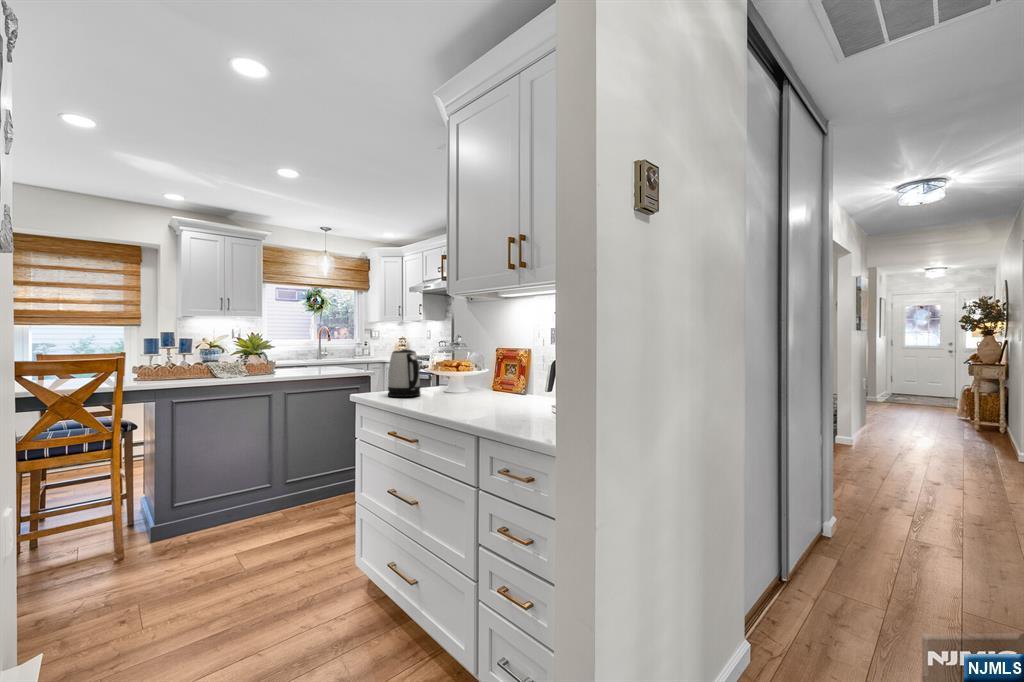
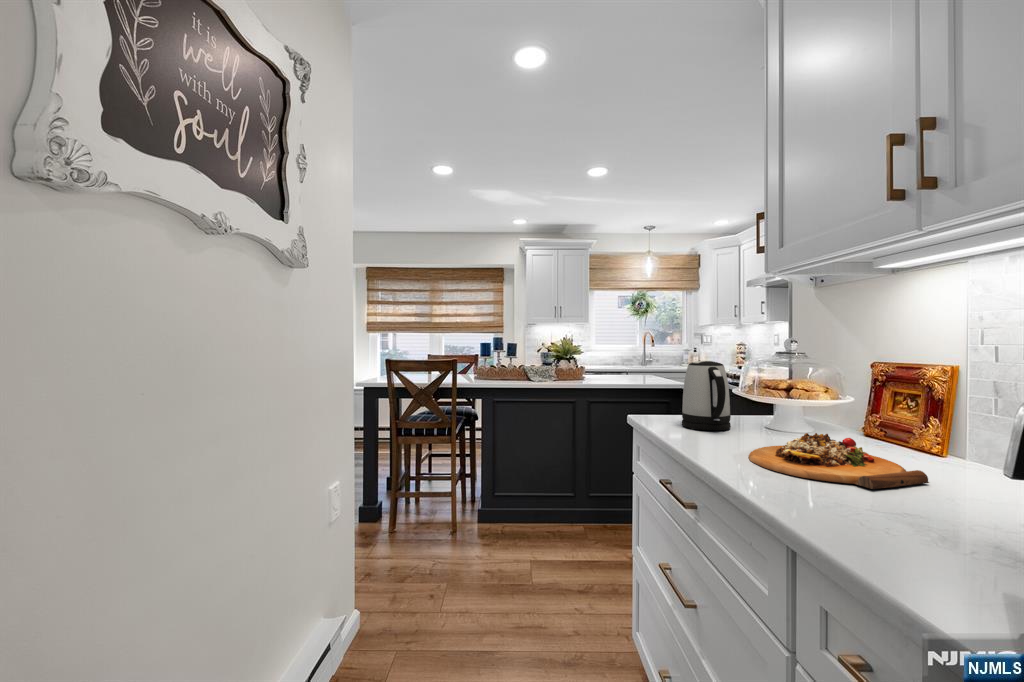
cutting board: none [437,389,523,413] -> present [748,433,929,489]

